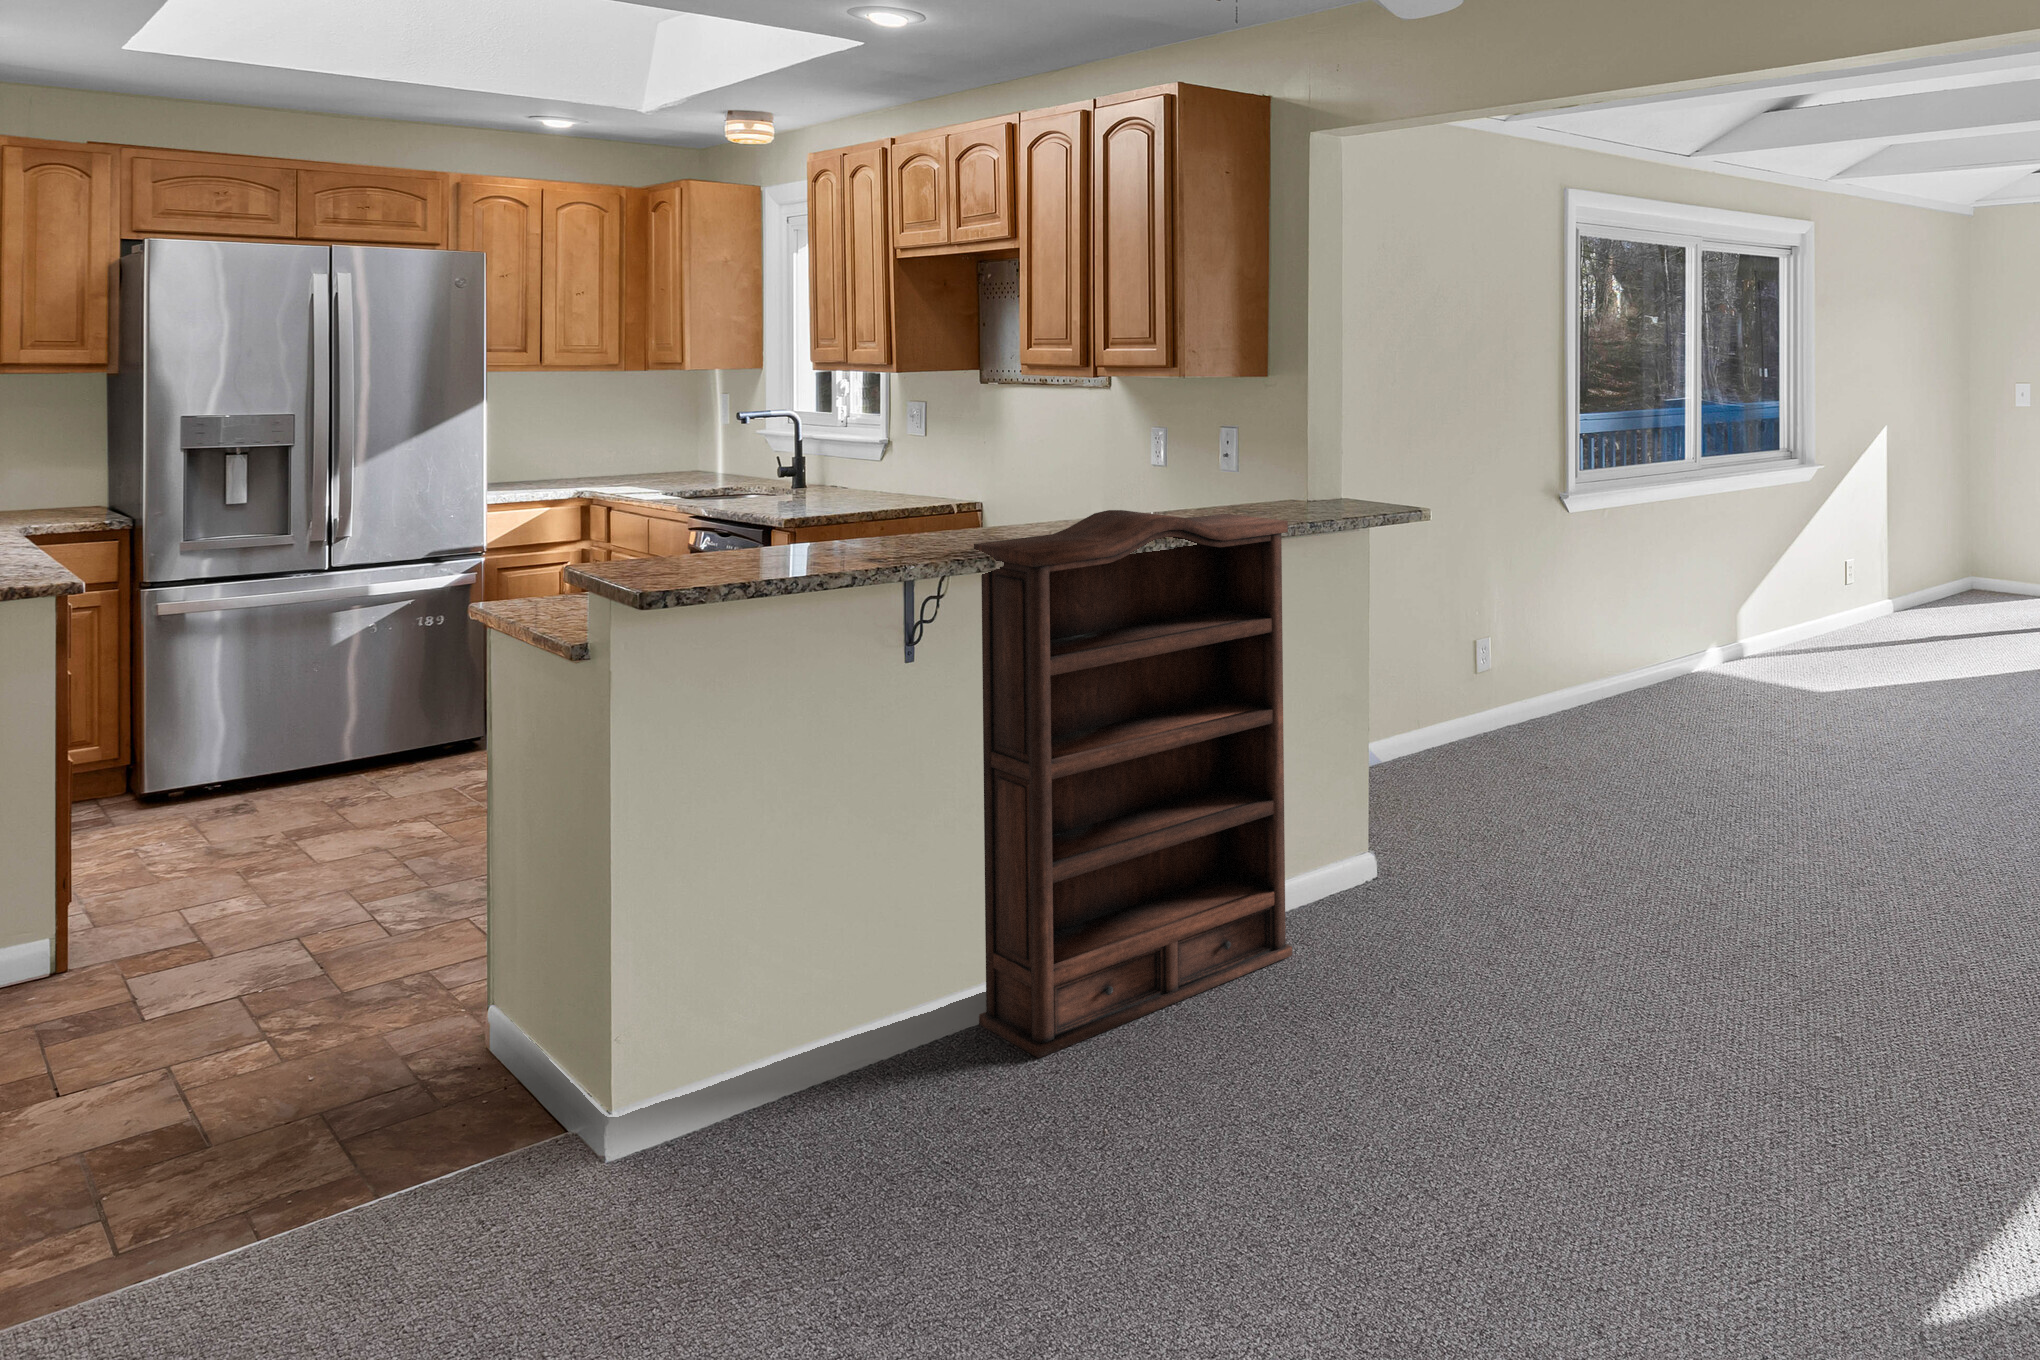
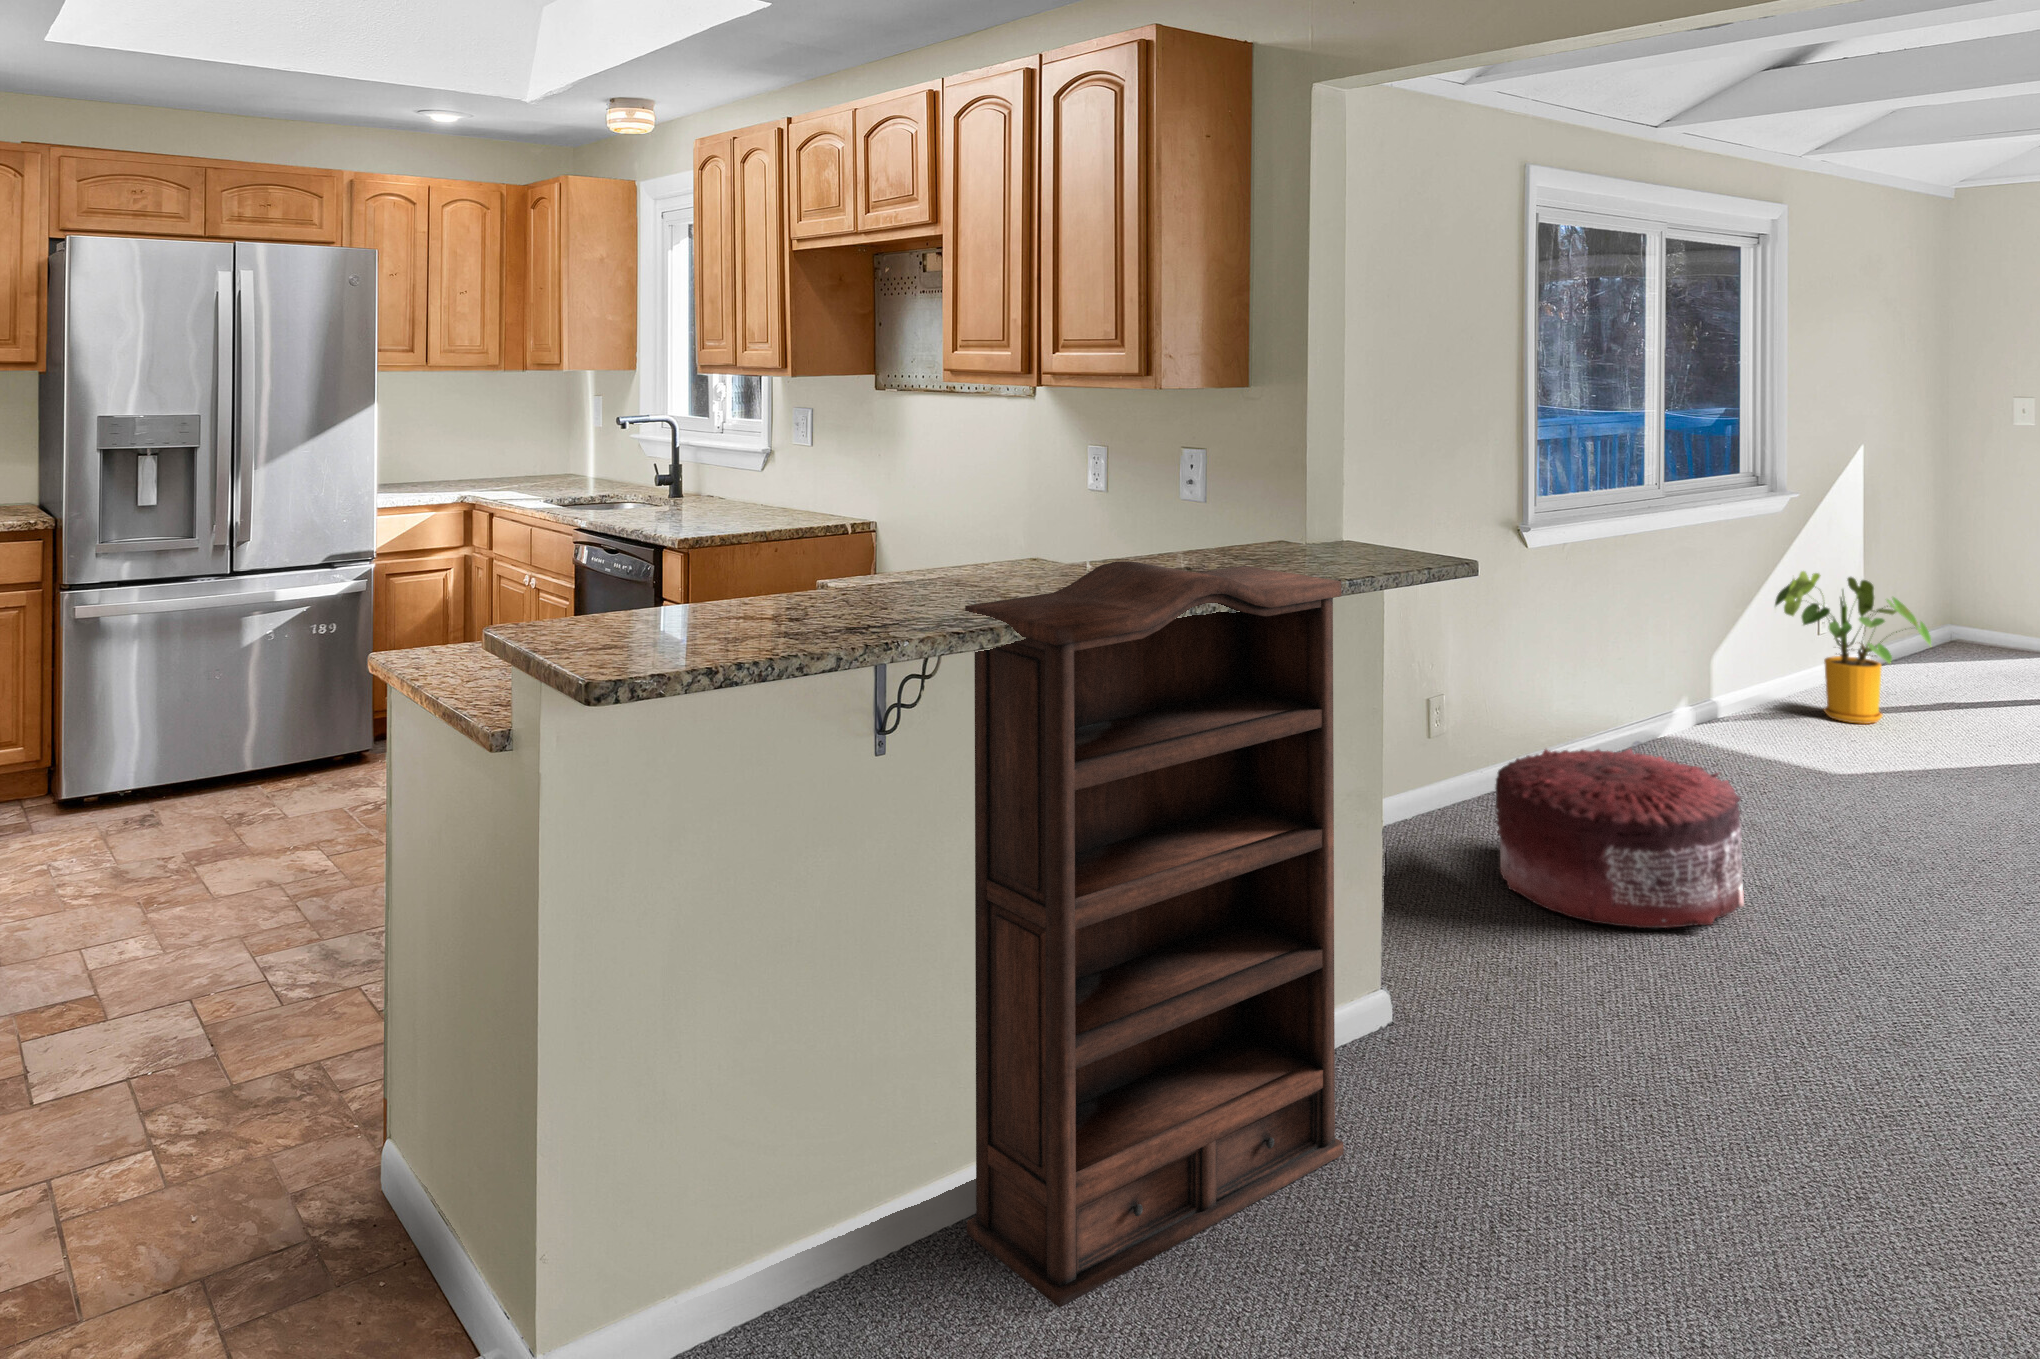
house plant: none [1792,526,1906,650] -> present [1775,571,1931,724]
pouf: none [1496,666,1686,801] -> present [1495,749,1744,928]

